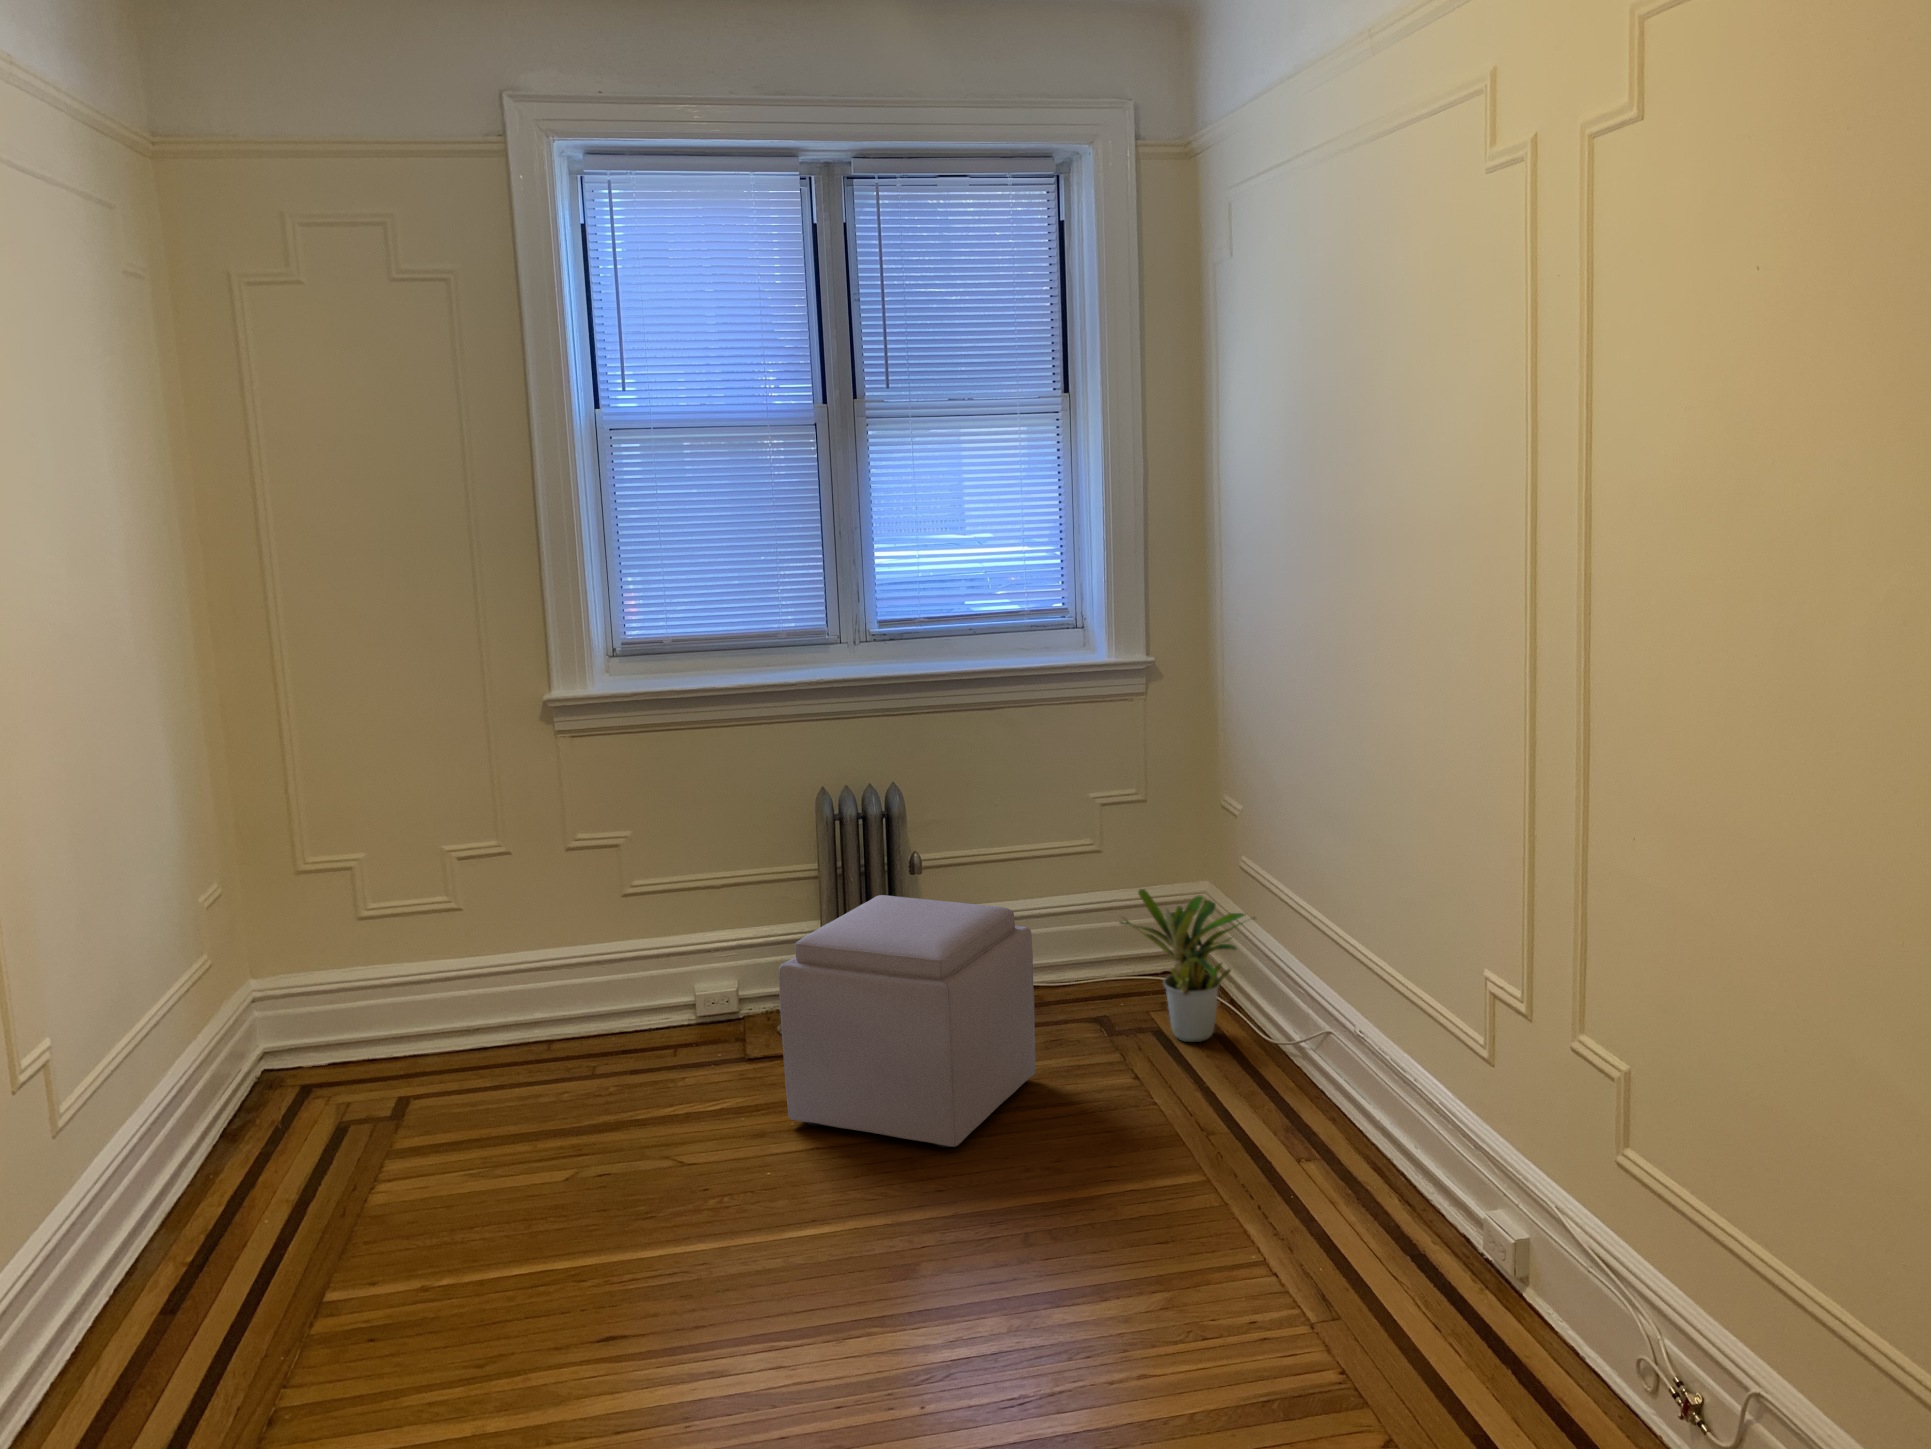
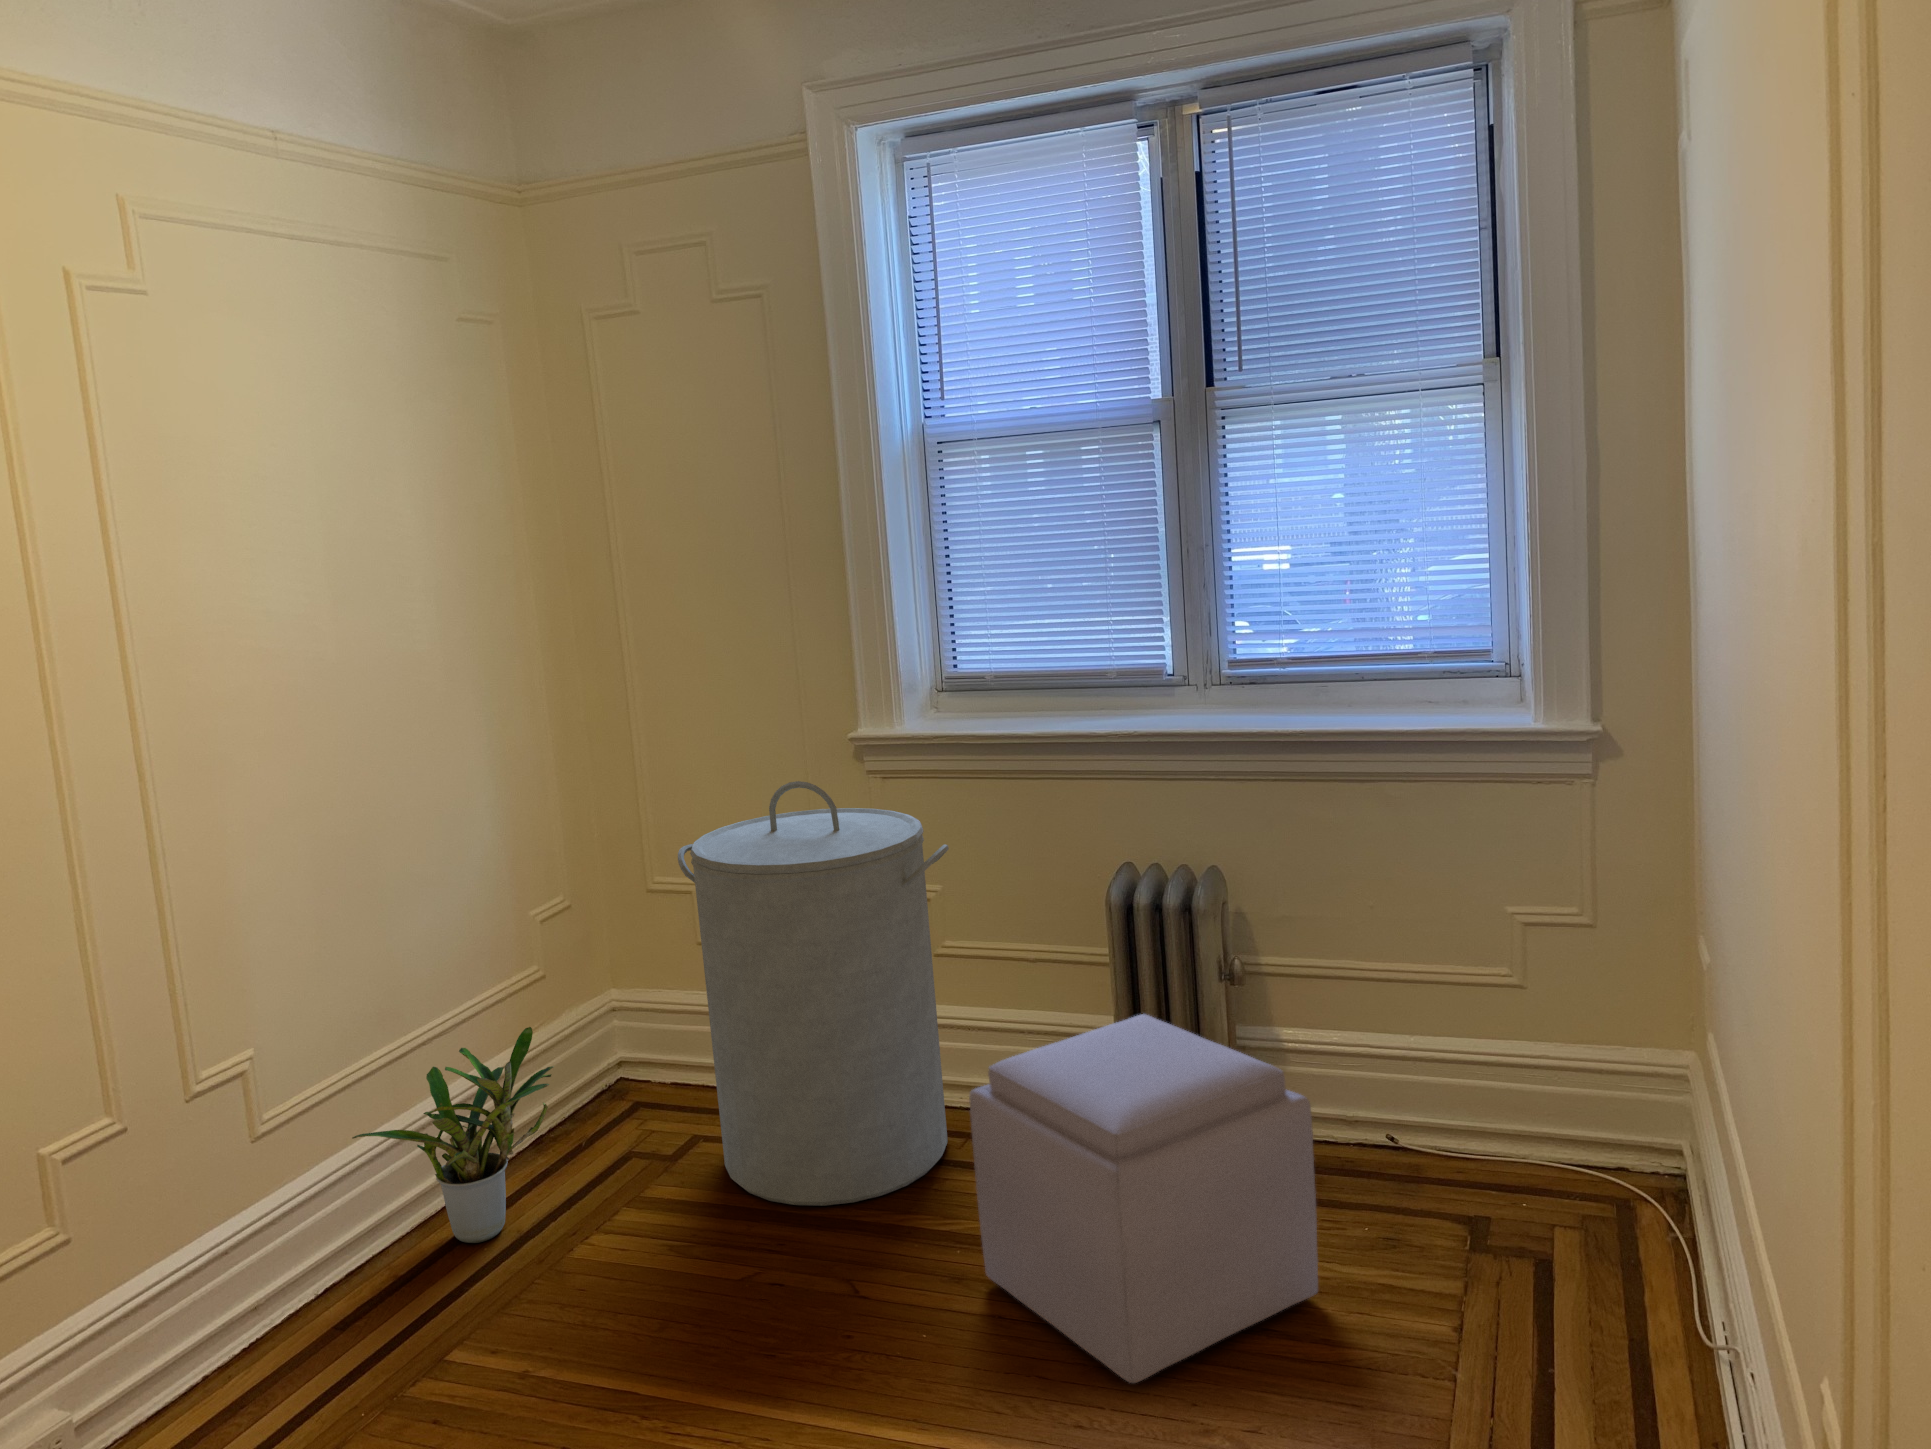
laundry hamper: none [405,734,683,1122] -> present [678,781,949,1206]
potted plant: present [1120,889,1255,1042] -> present [352,1027,554,1243]

